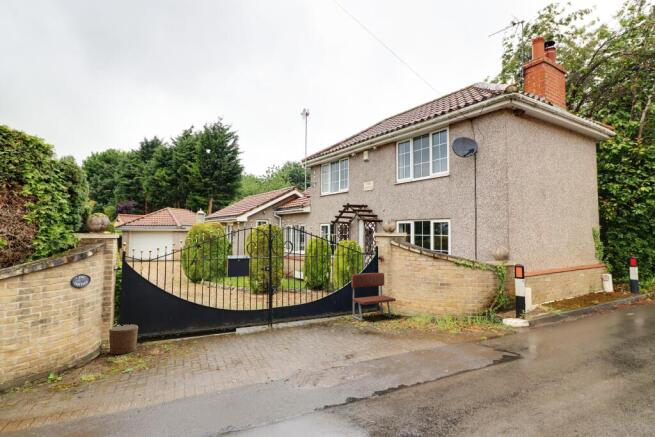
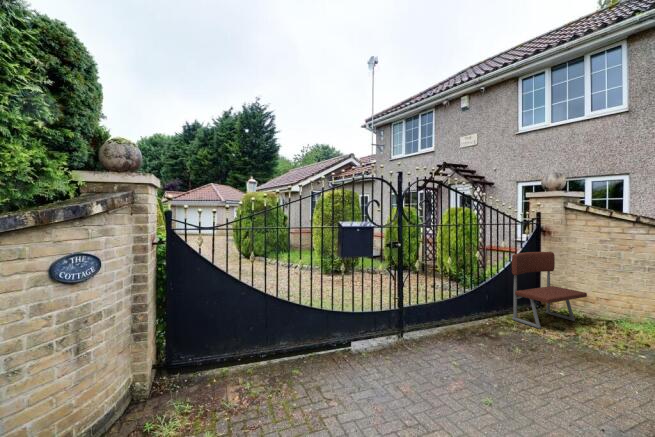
woven basket: present [109,324,138,355] -> none [145,344,199,410]

